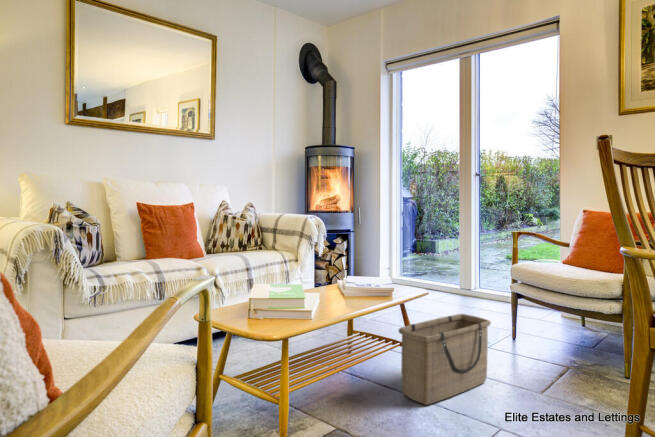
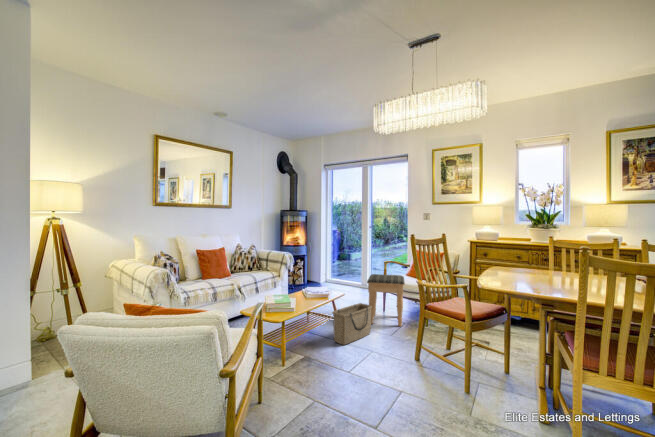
footstool: none [476,257,567,369] -> present [367,274,405,326]

